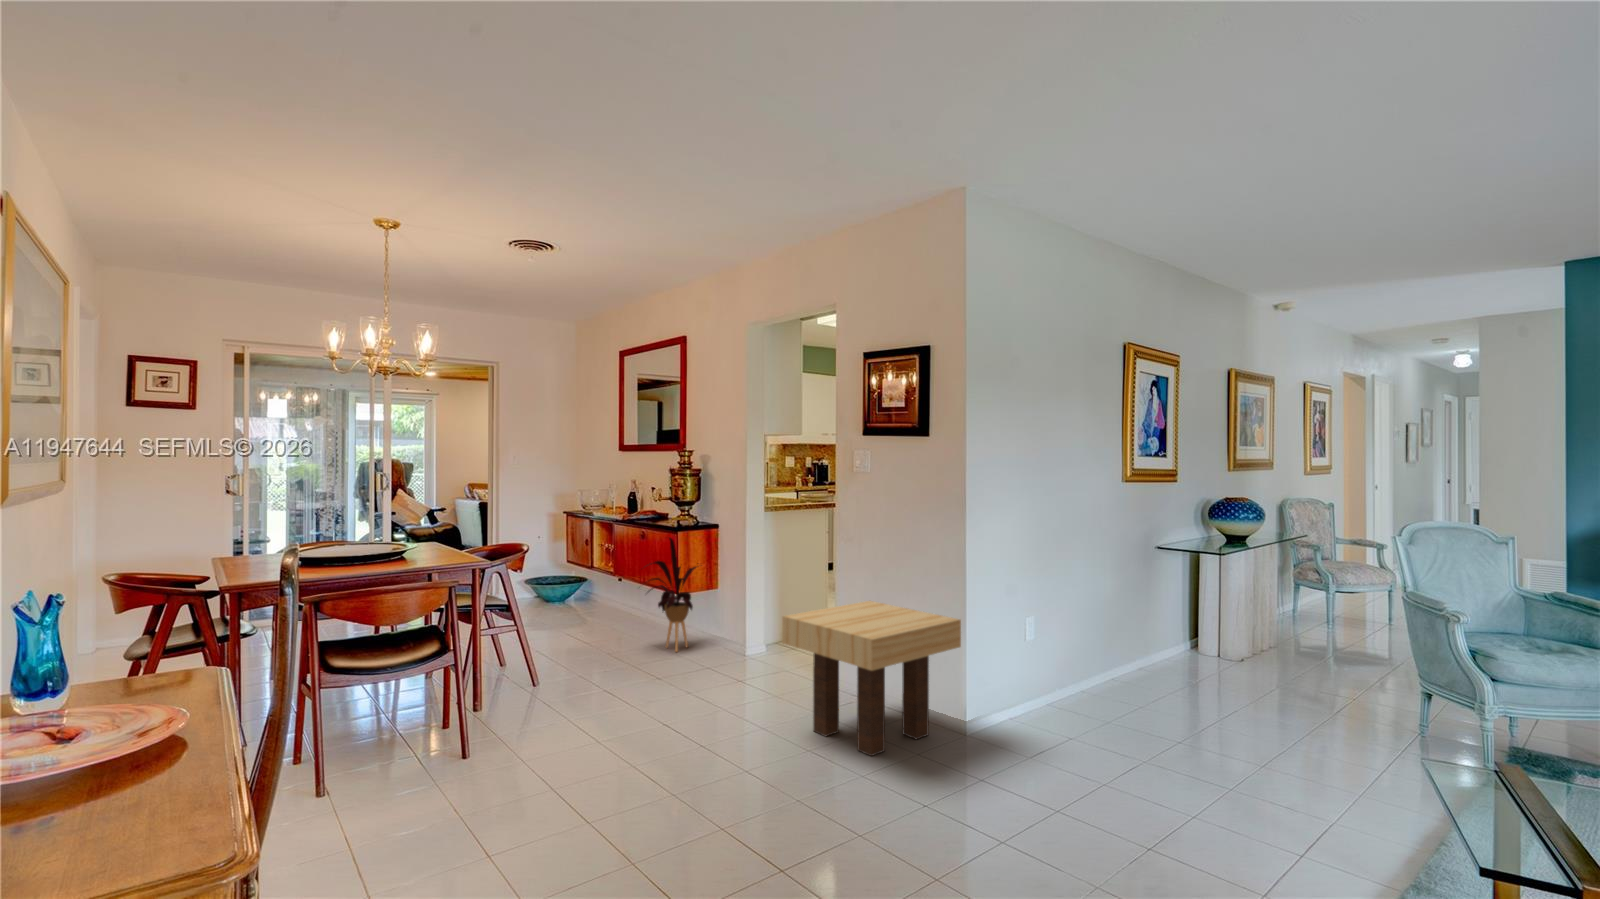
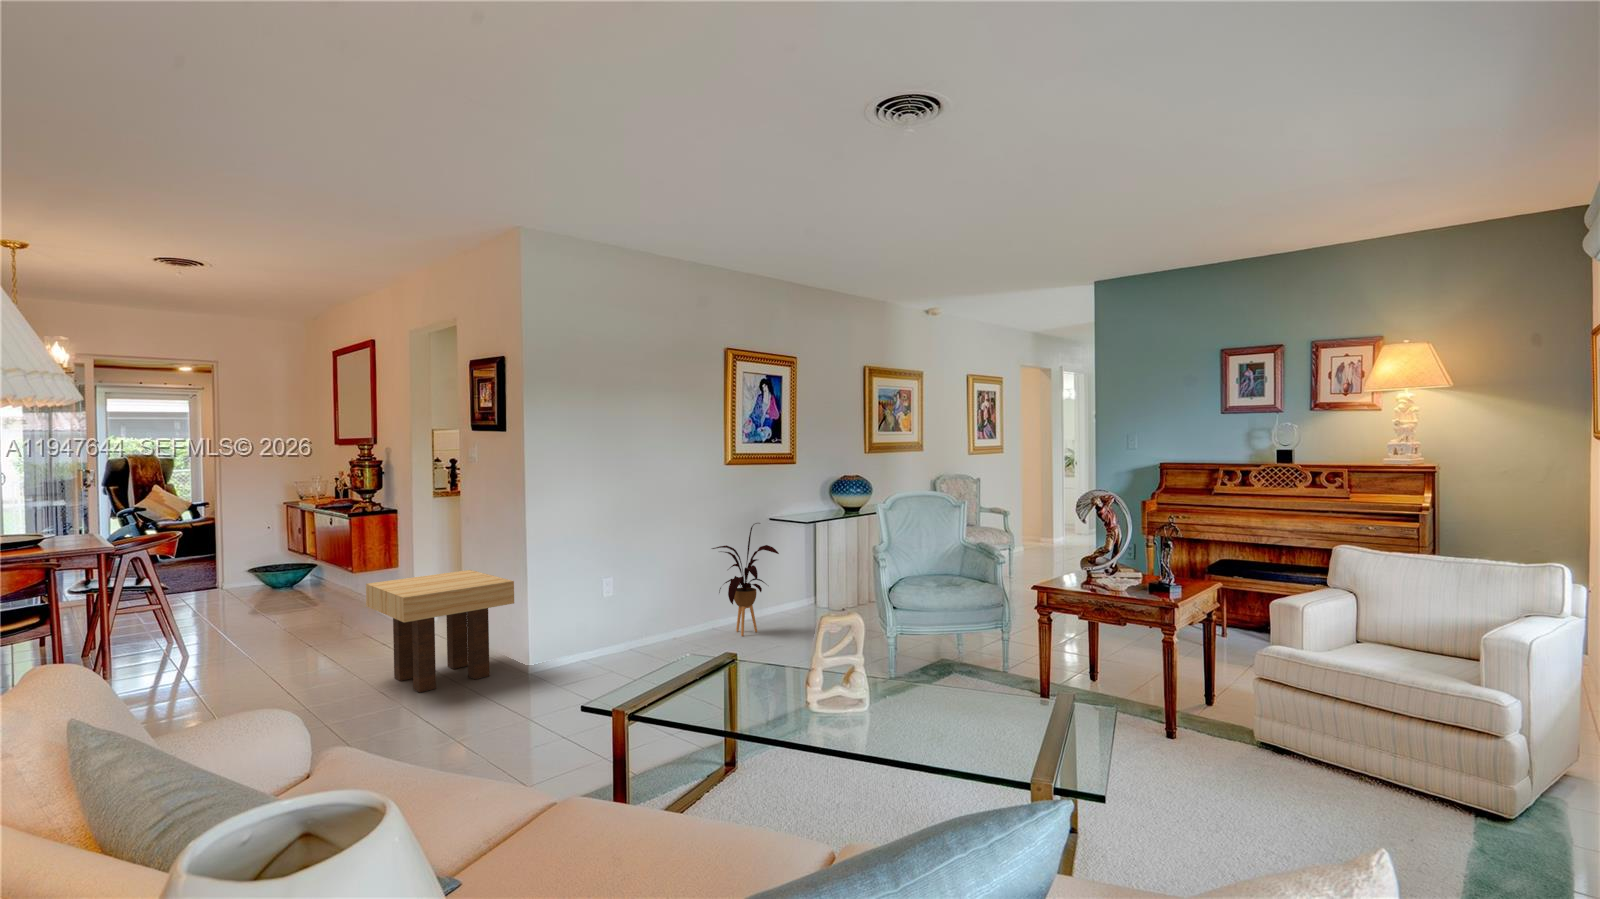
house plant: present [644,538,696,652] -> present [712,523,779,636]

